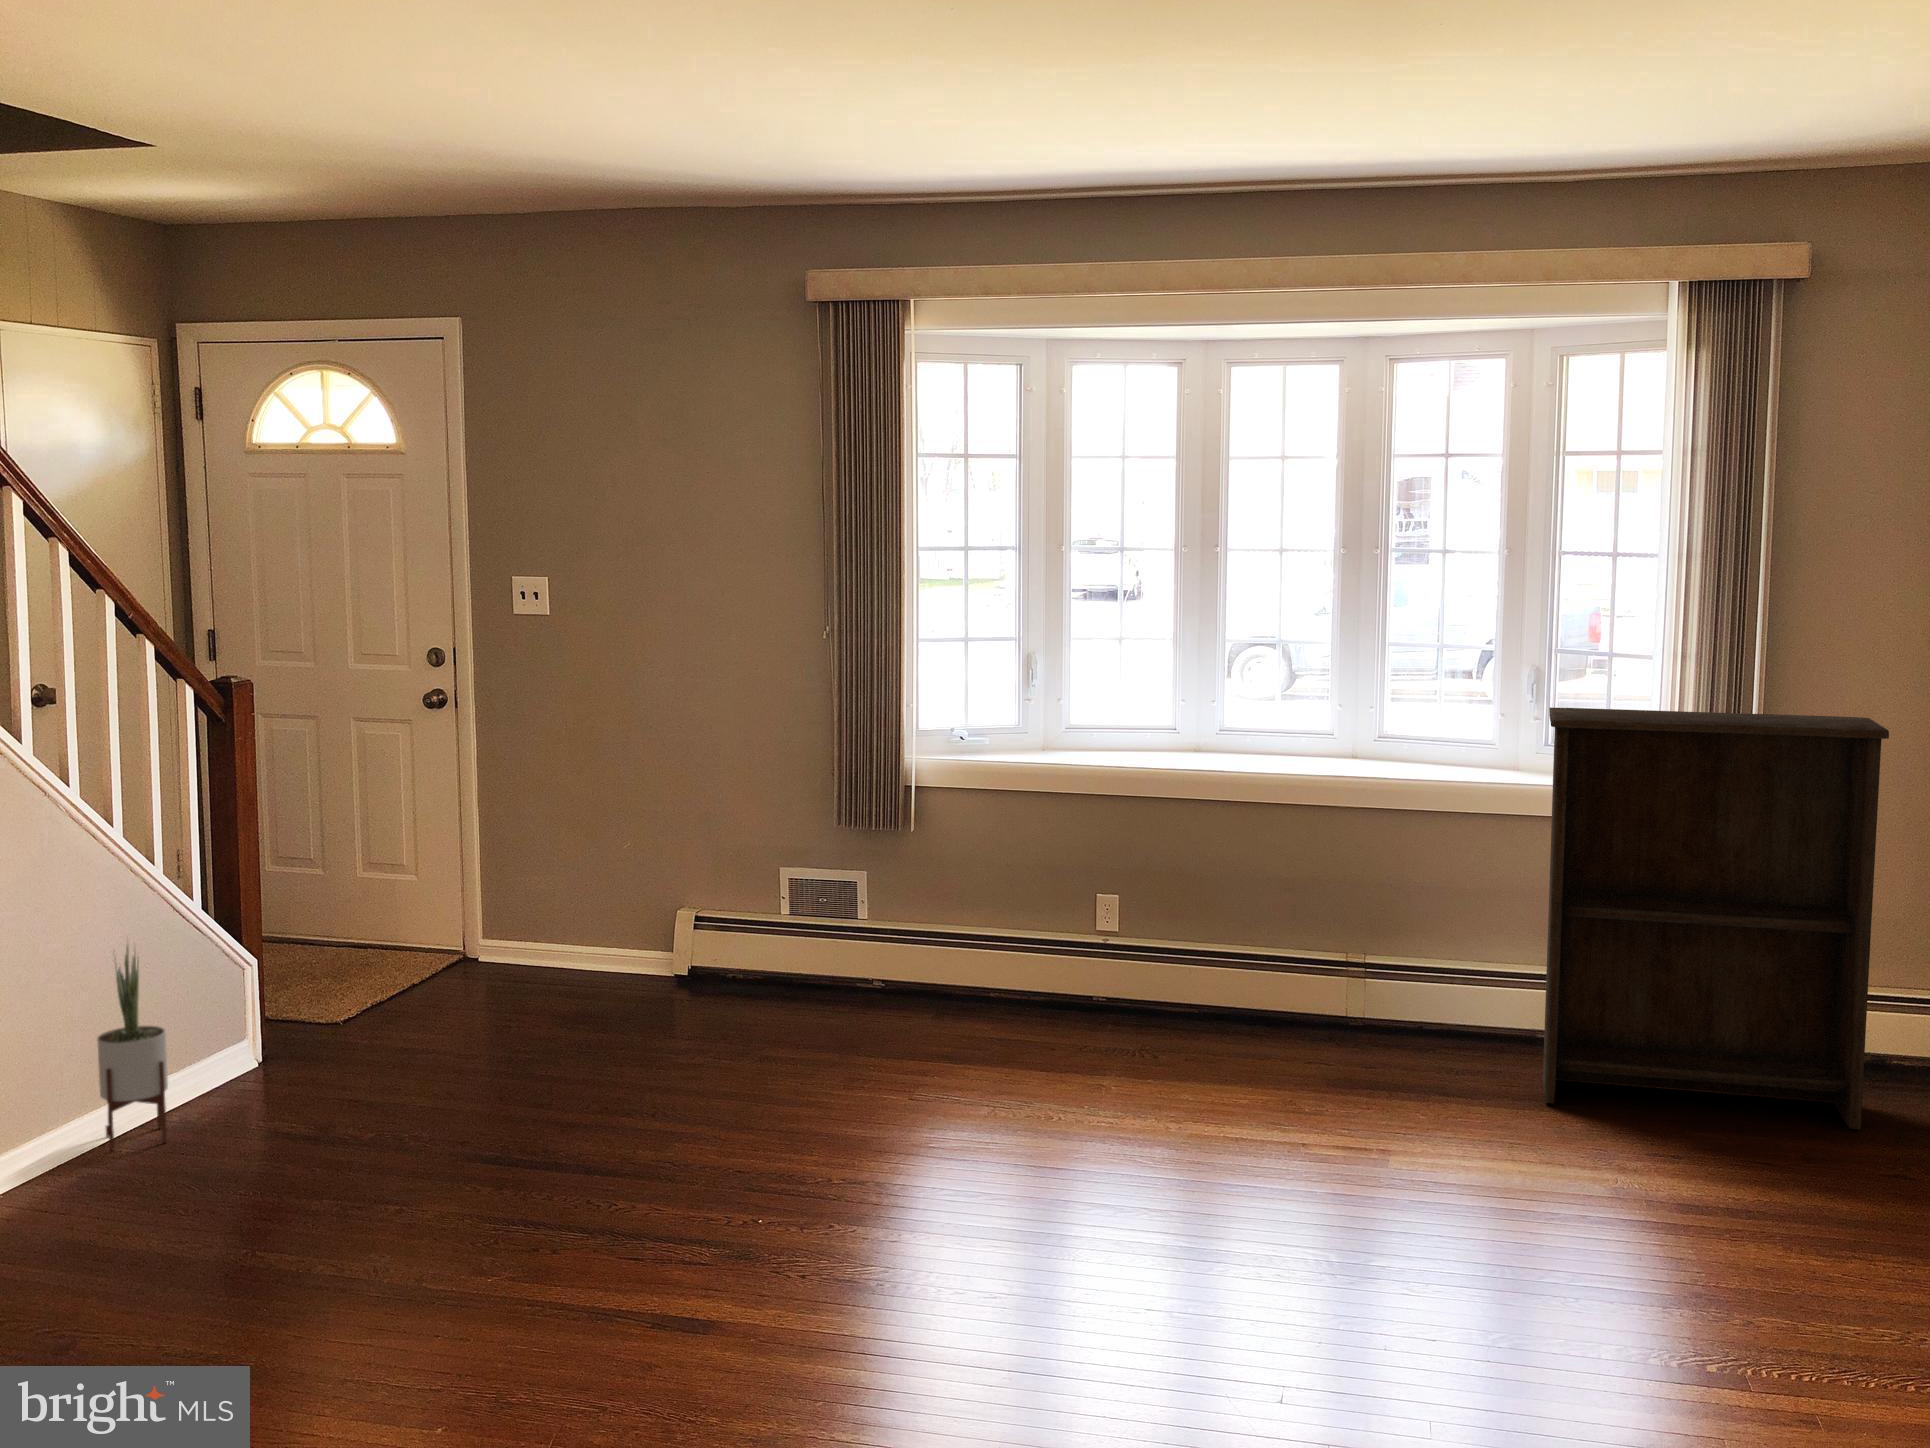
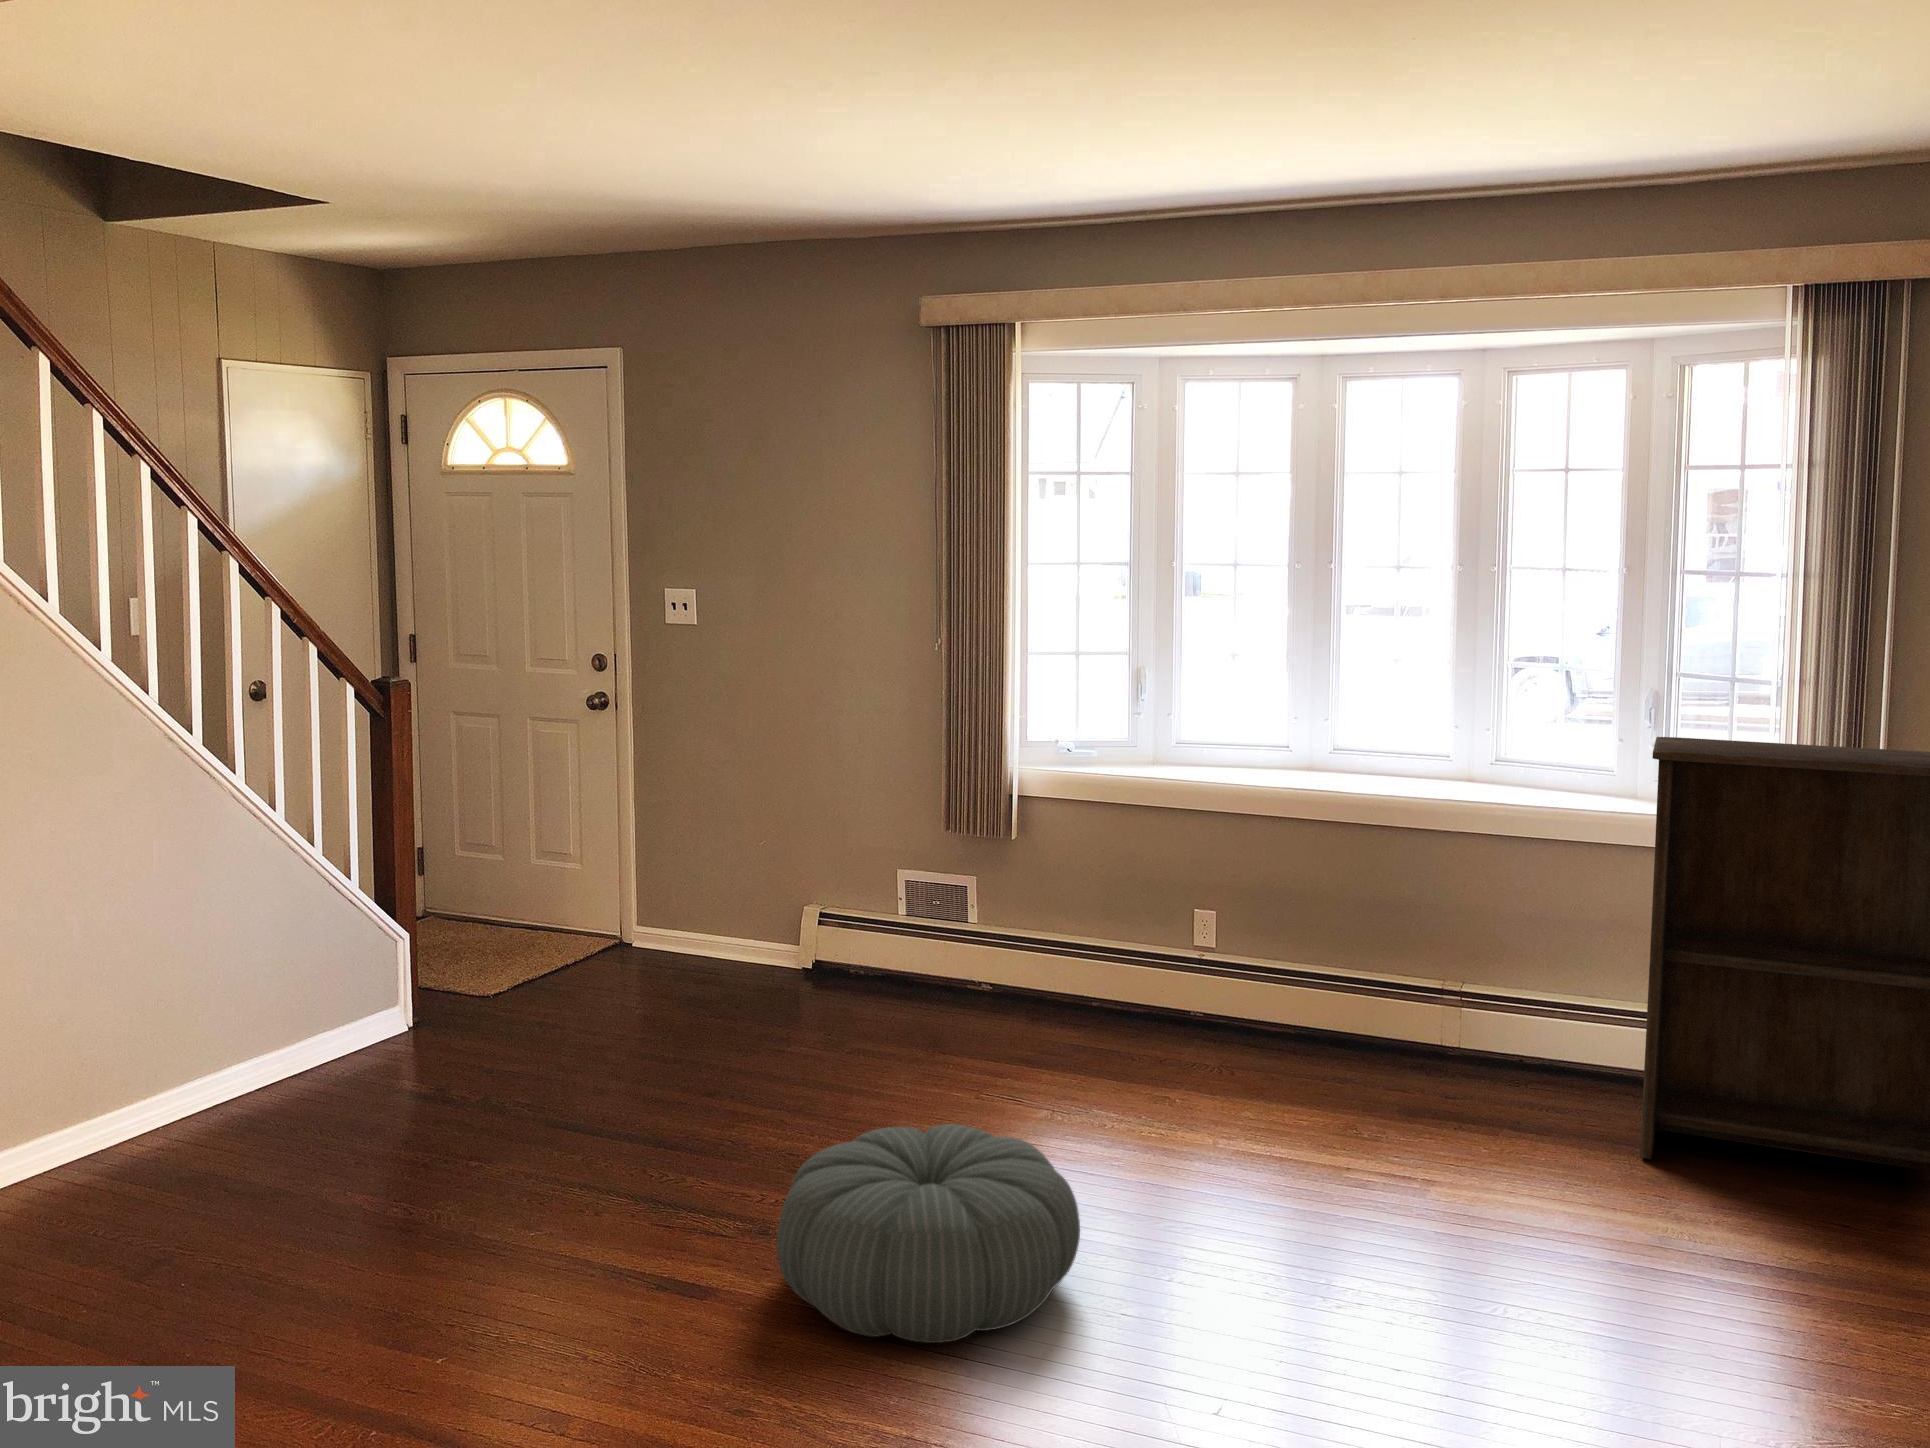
potted plant: present [97,945,168,1151] -> none [220,921,286,1121]
pouf: none [773,1095,1062,1289] -> present [777,1124,1080,1343]

